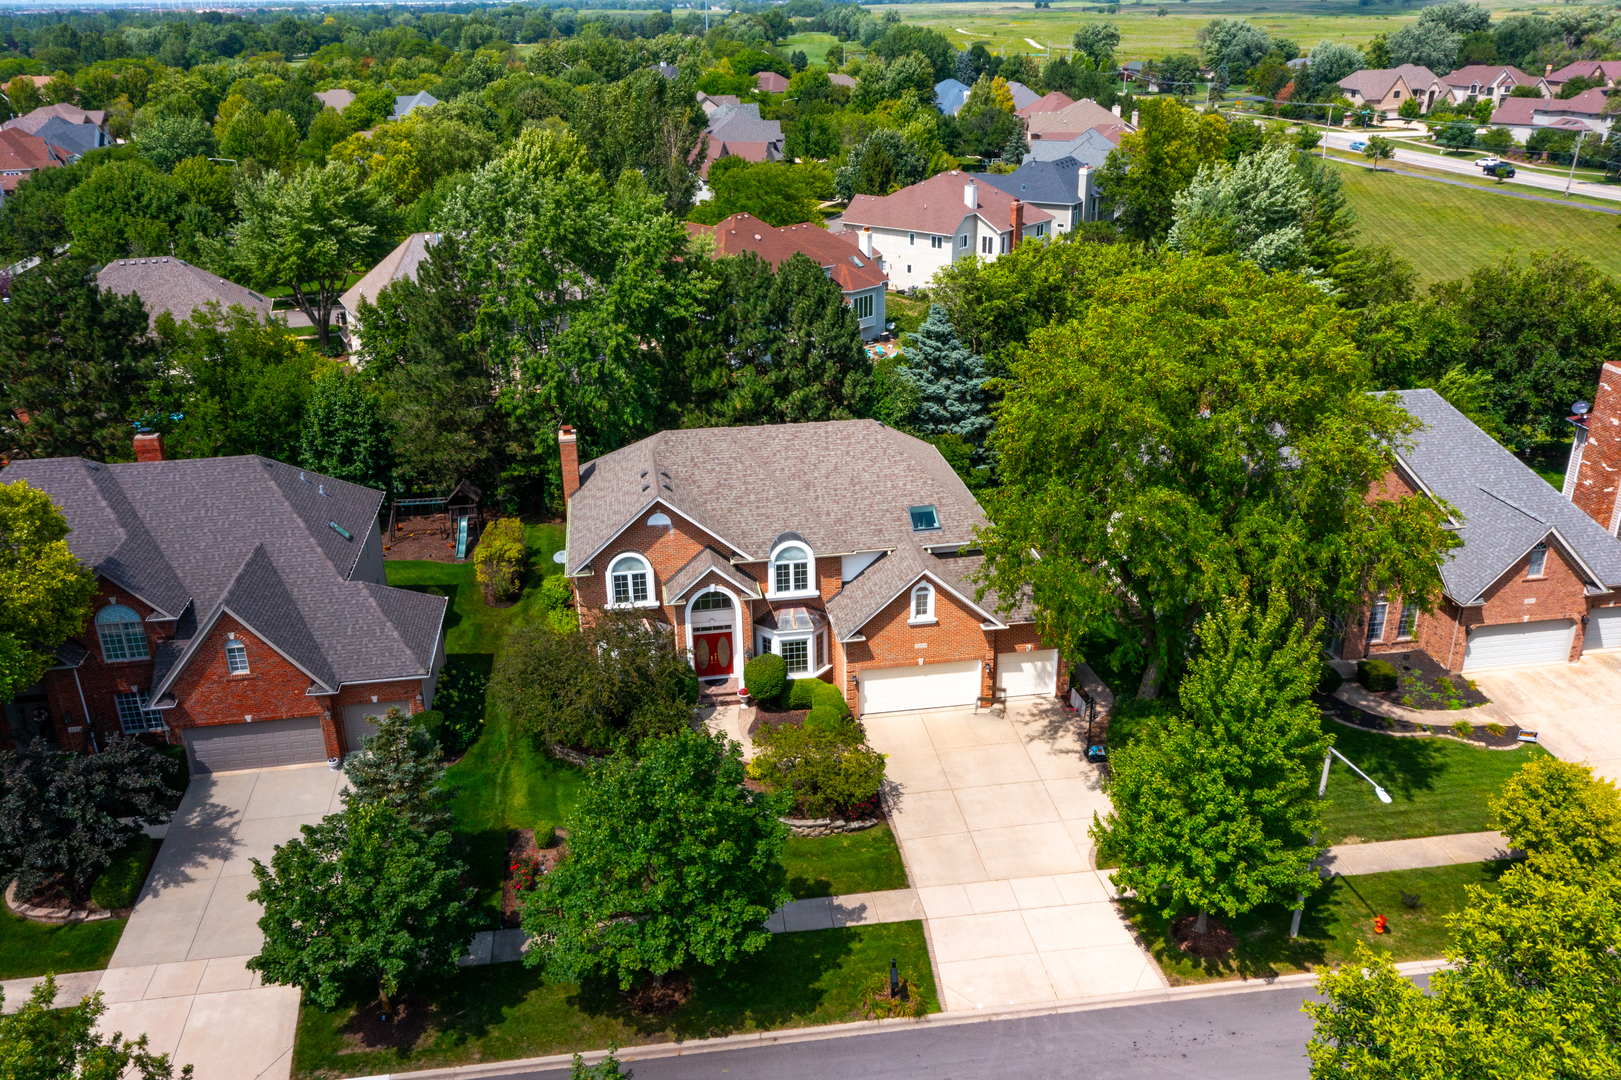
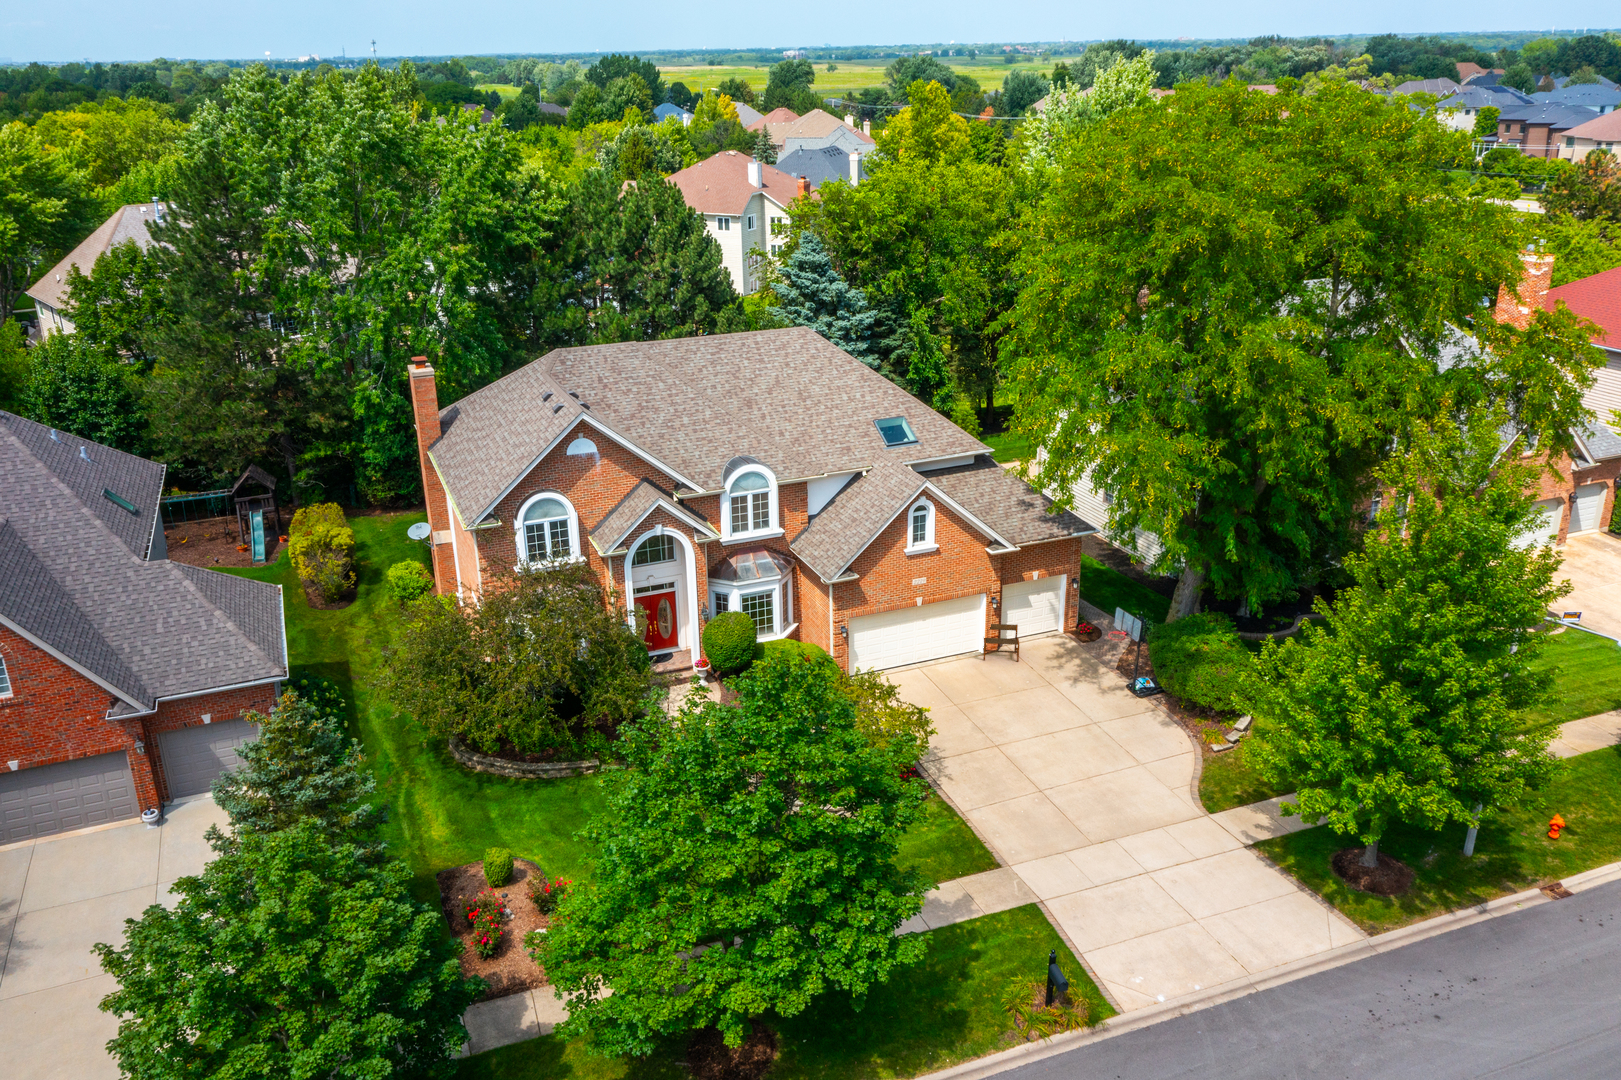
potted plant: present [1400,891,1426,908] -> none [1555,788,1590,807]

